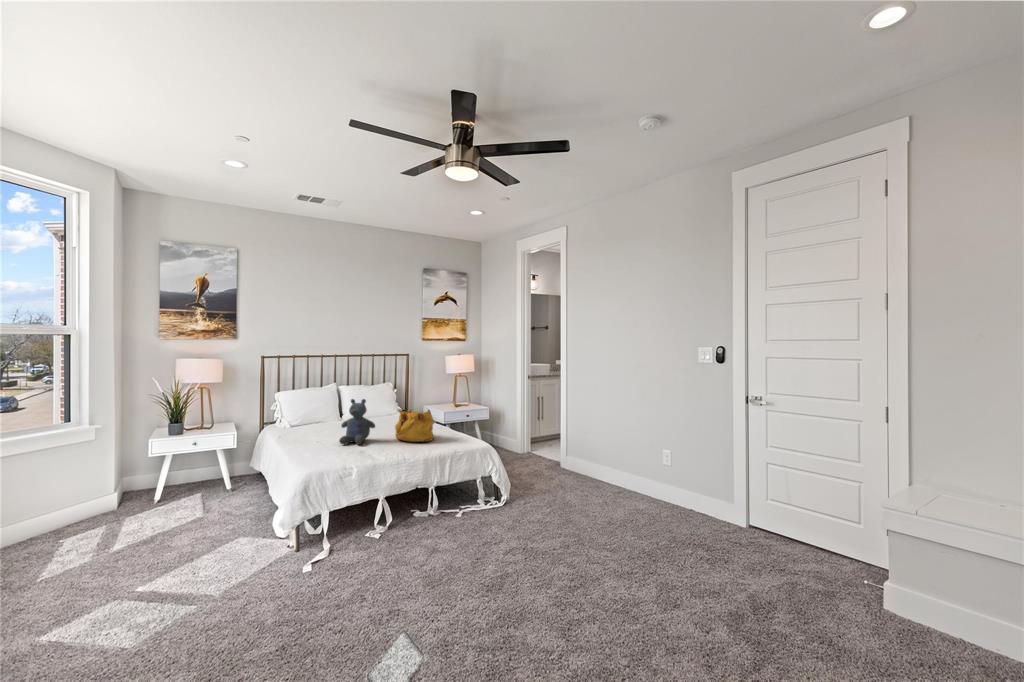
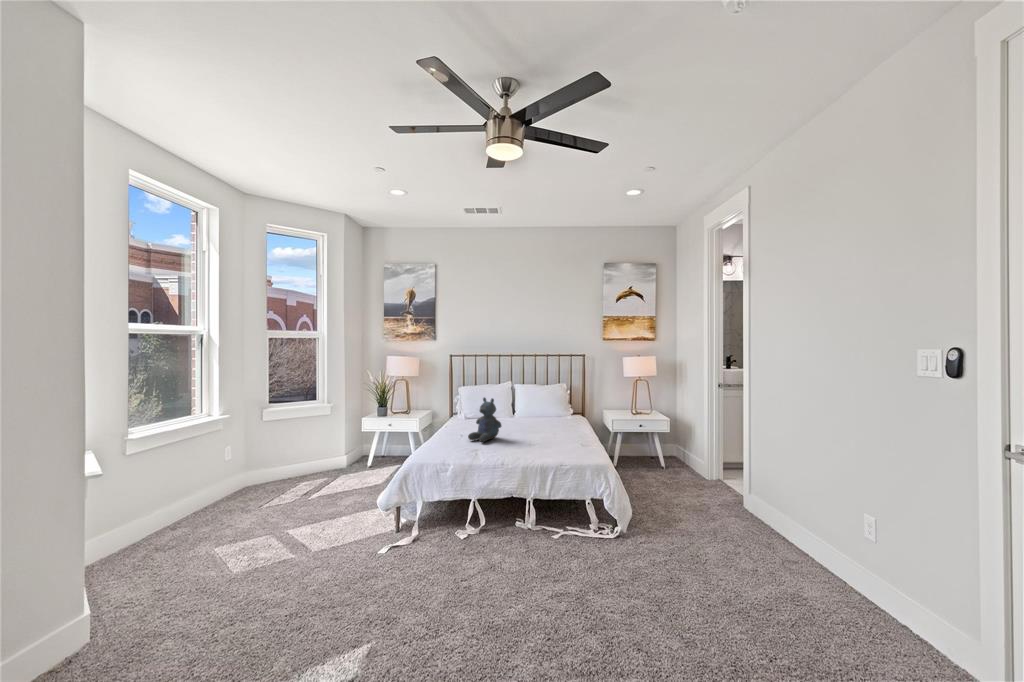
handbag: present [395,409,434,442] -> none [515,410,556,449]

